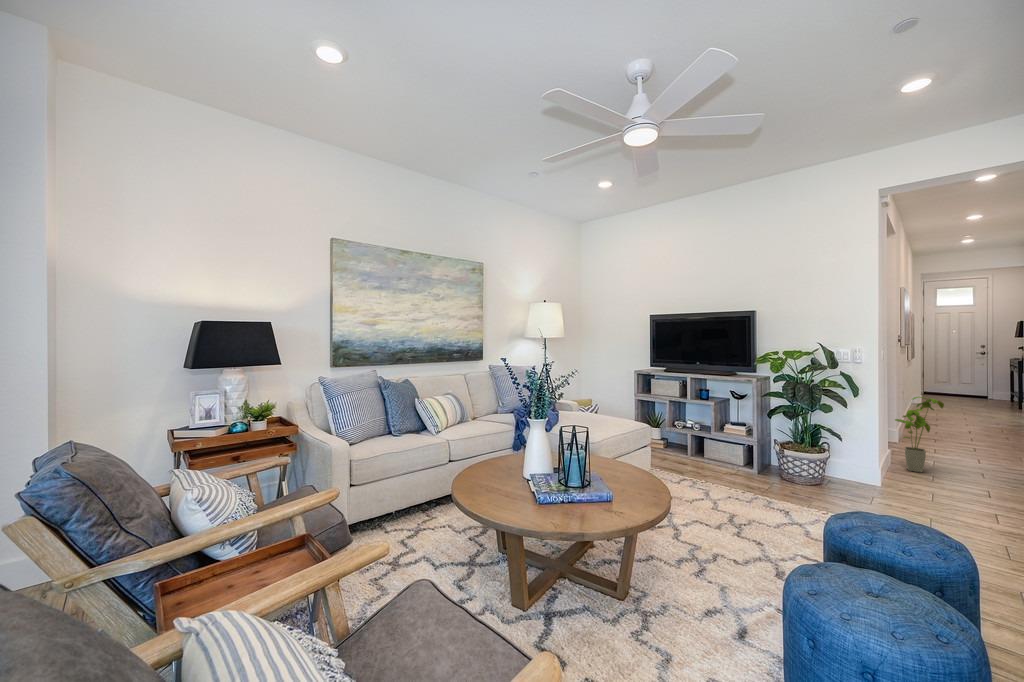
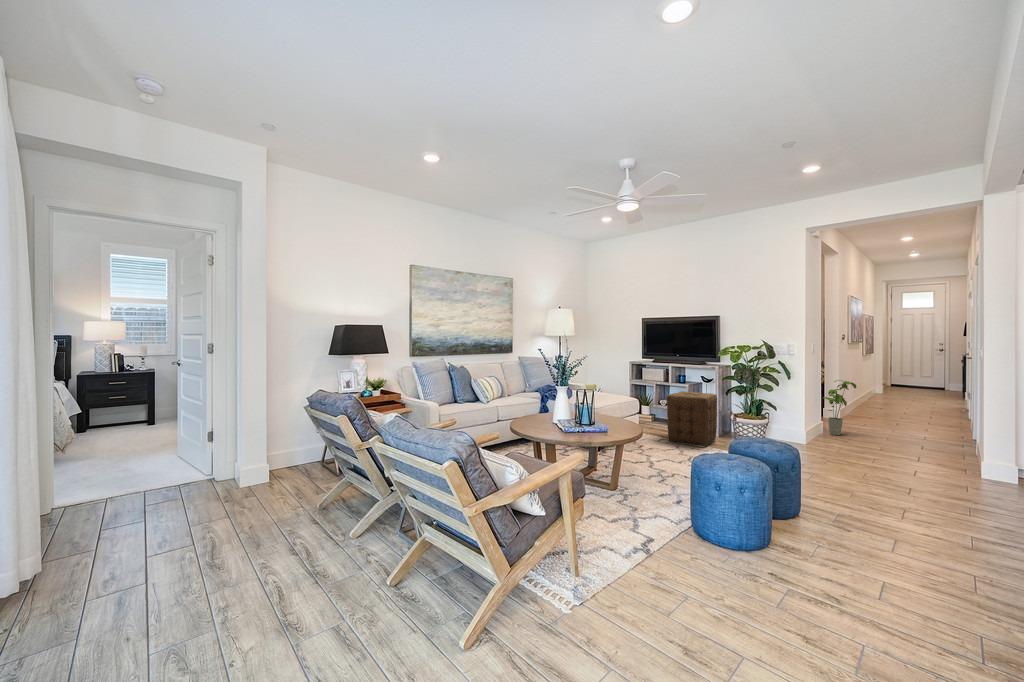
ottoman: none [690,413,760,496] -> present [667,391,717,447]

